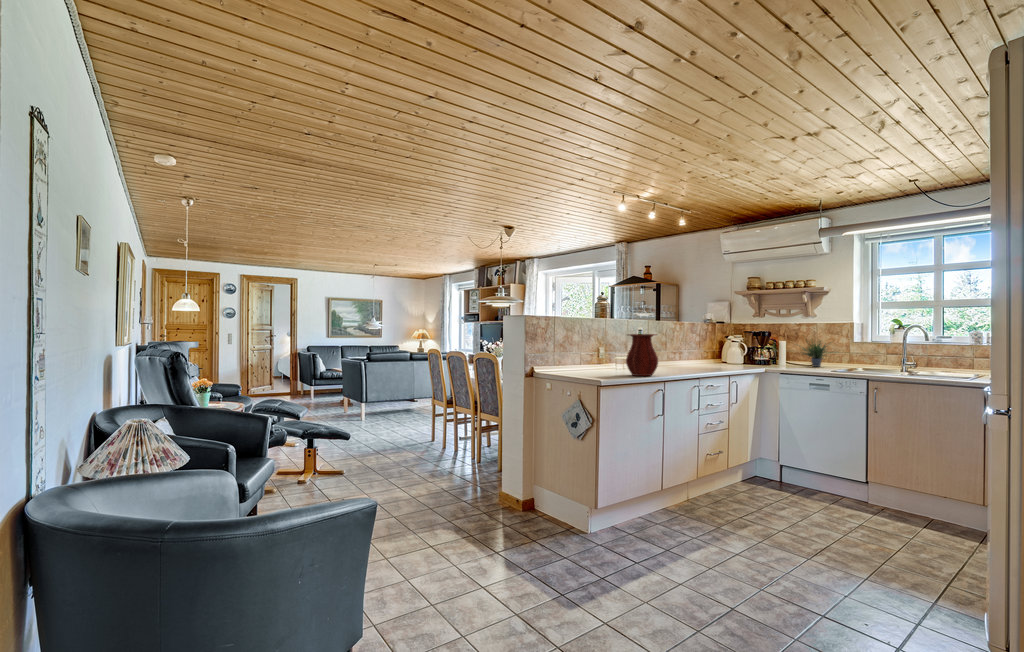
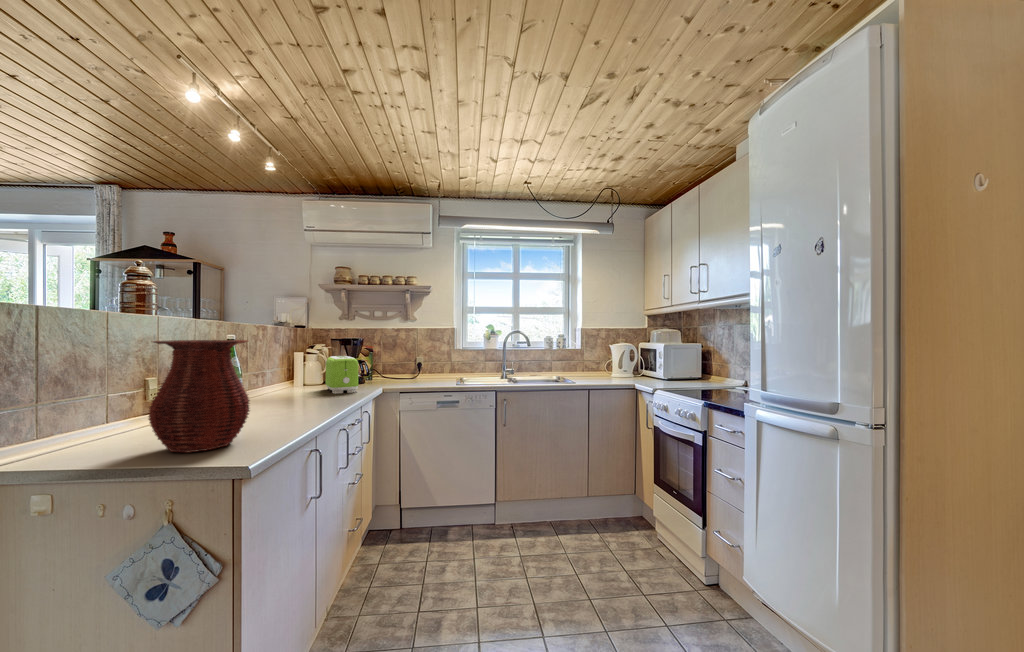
potted plant: present [803,341,827,367] -> none [395,339,441,379]
toaster: none [726,345,747,369] -> present [326,356,358,394]

